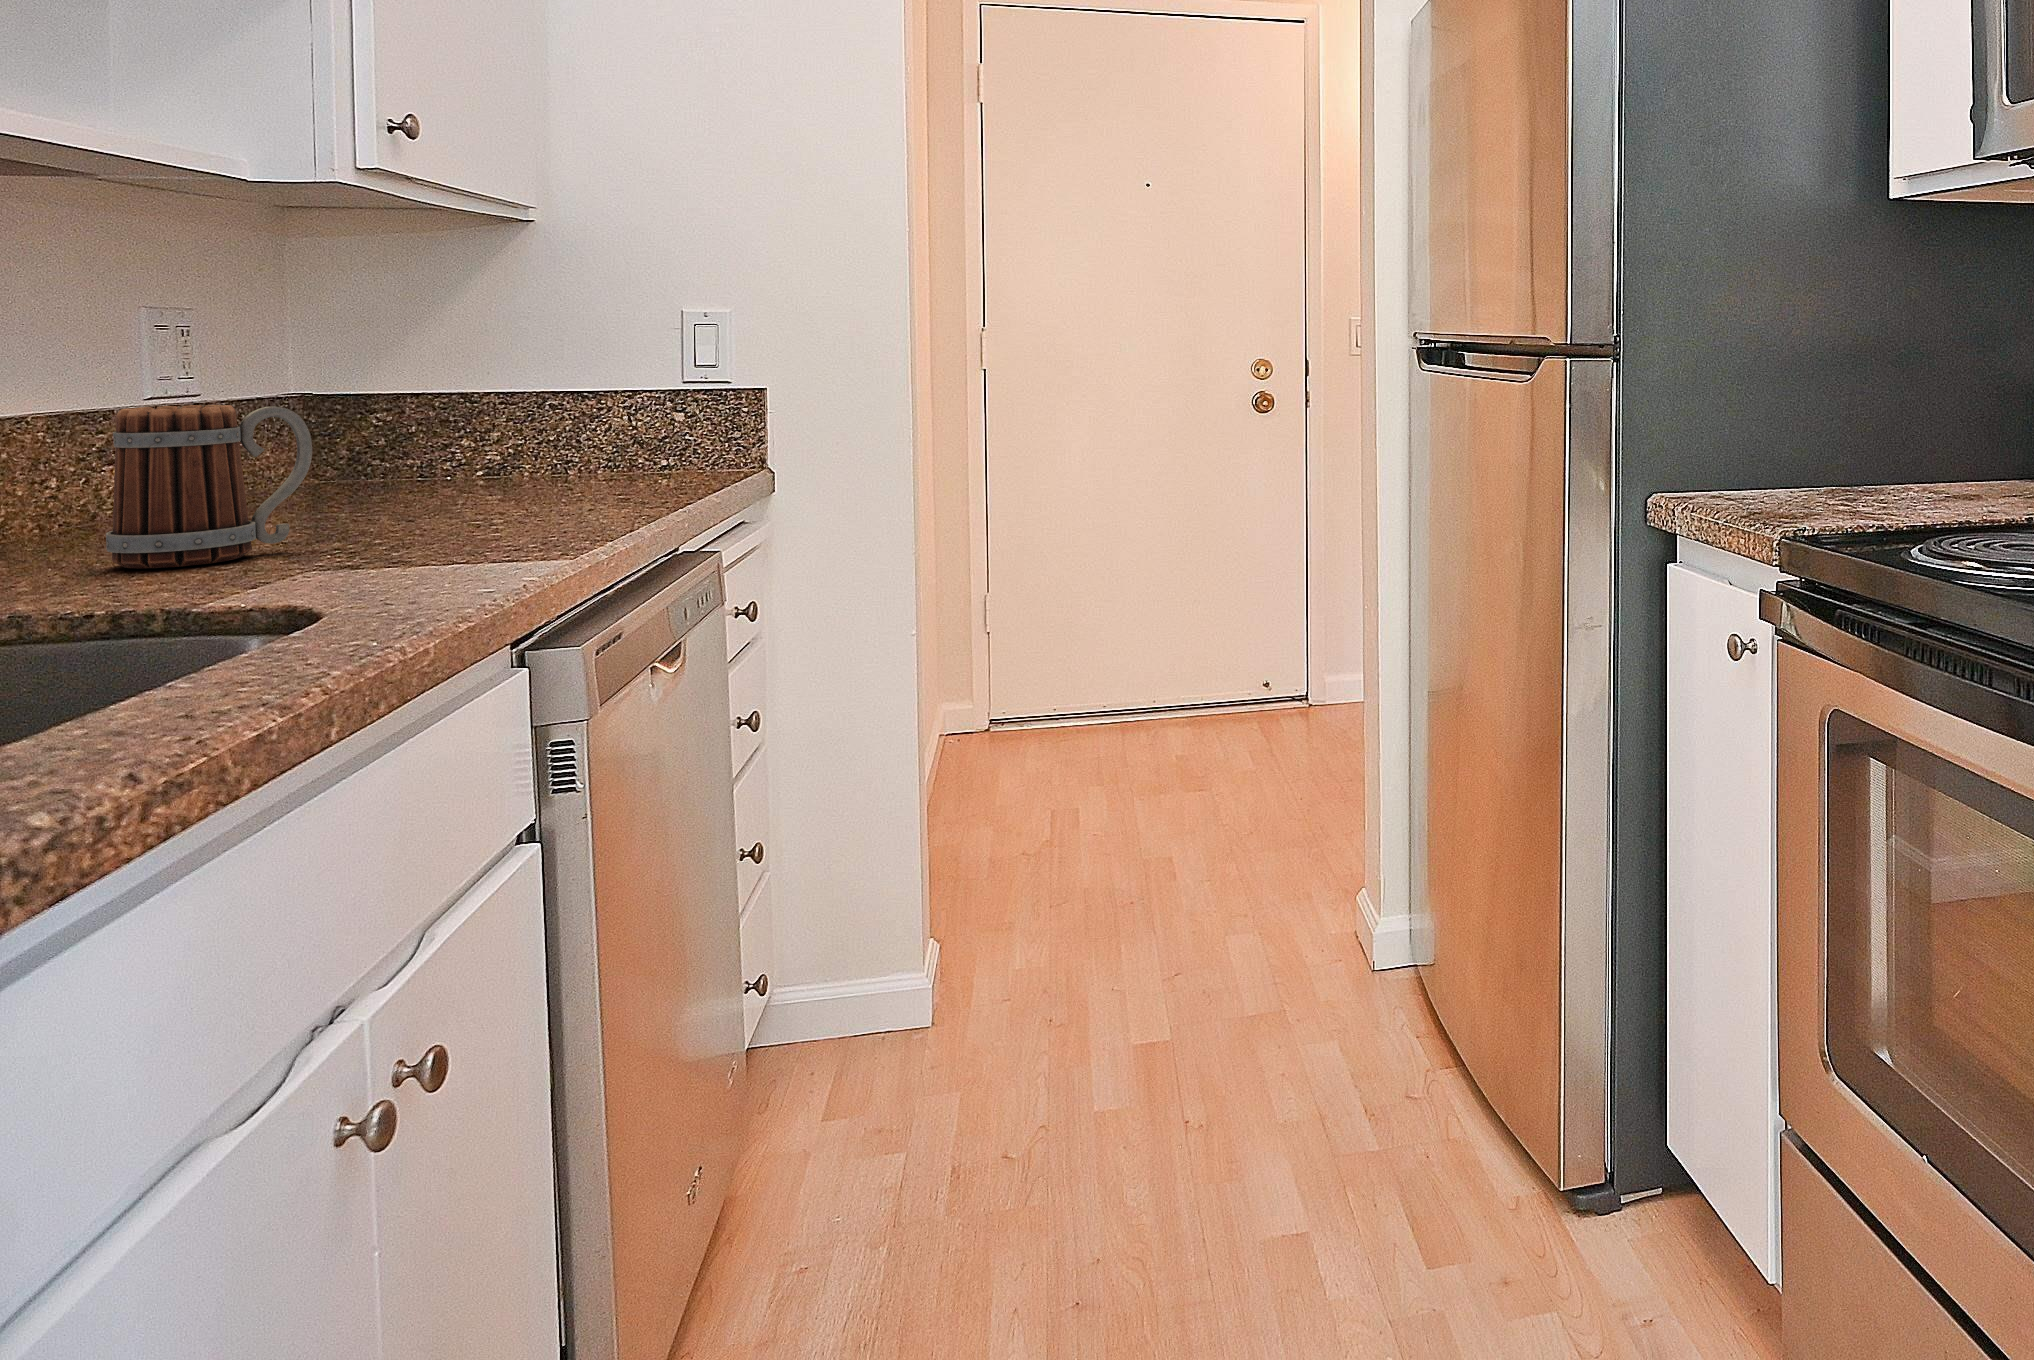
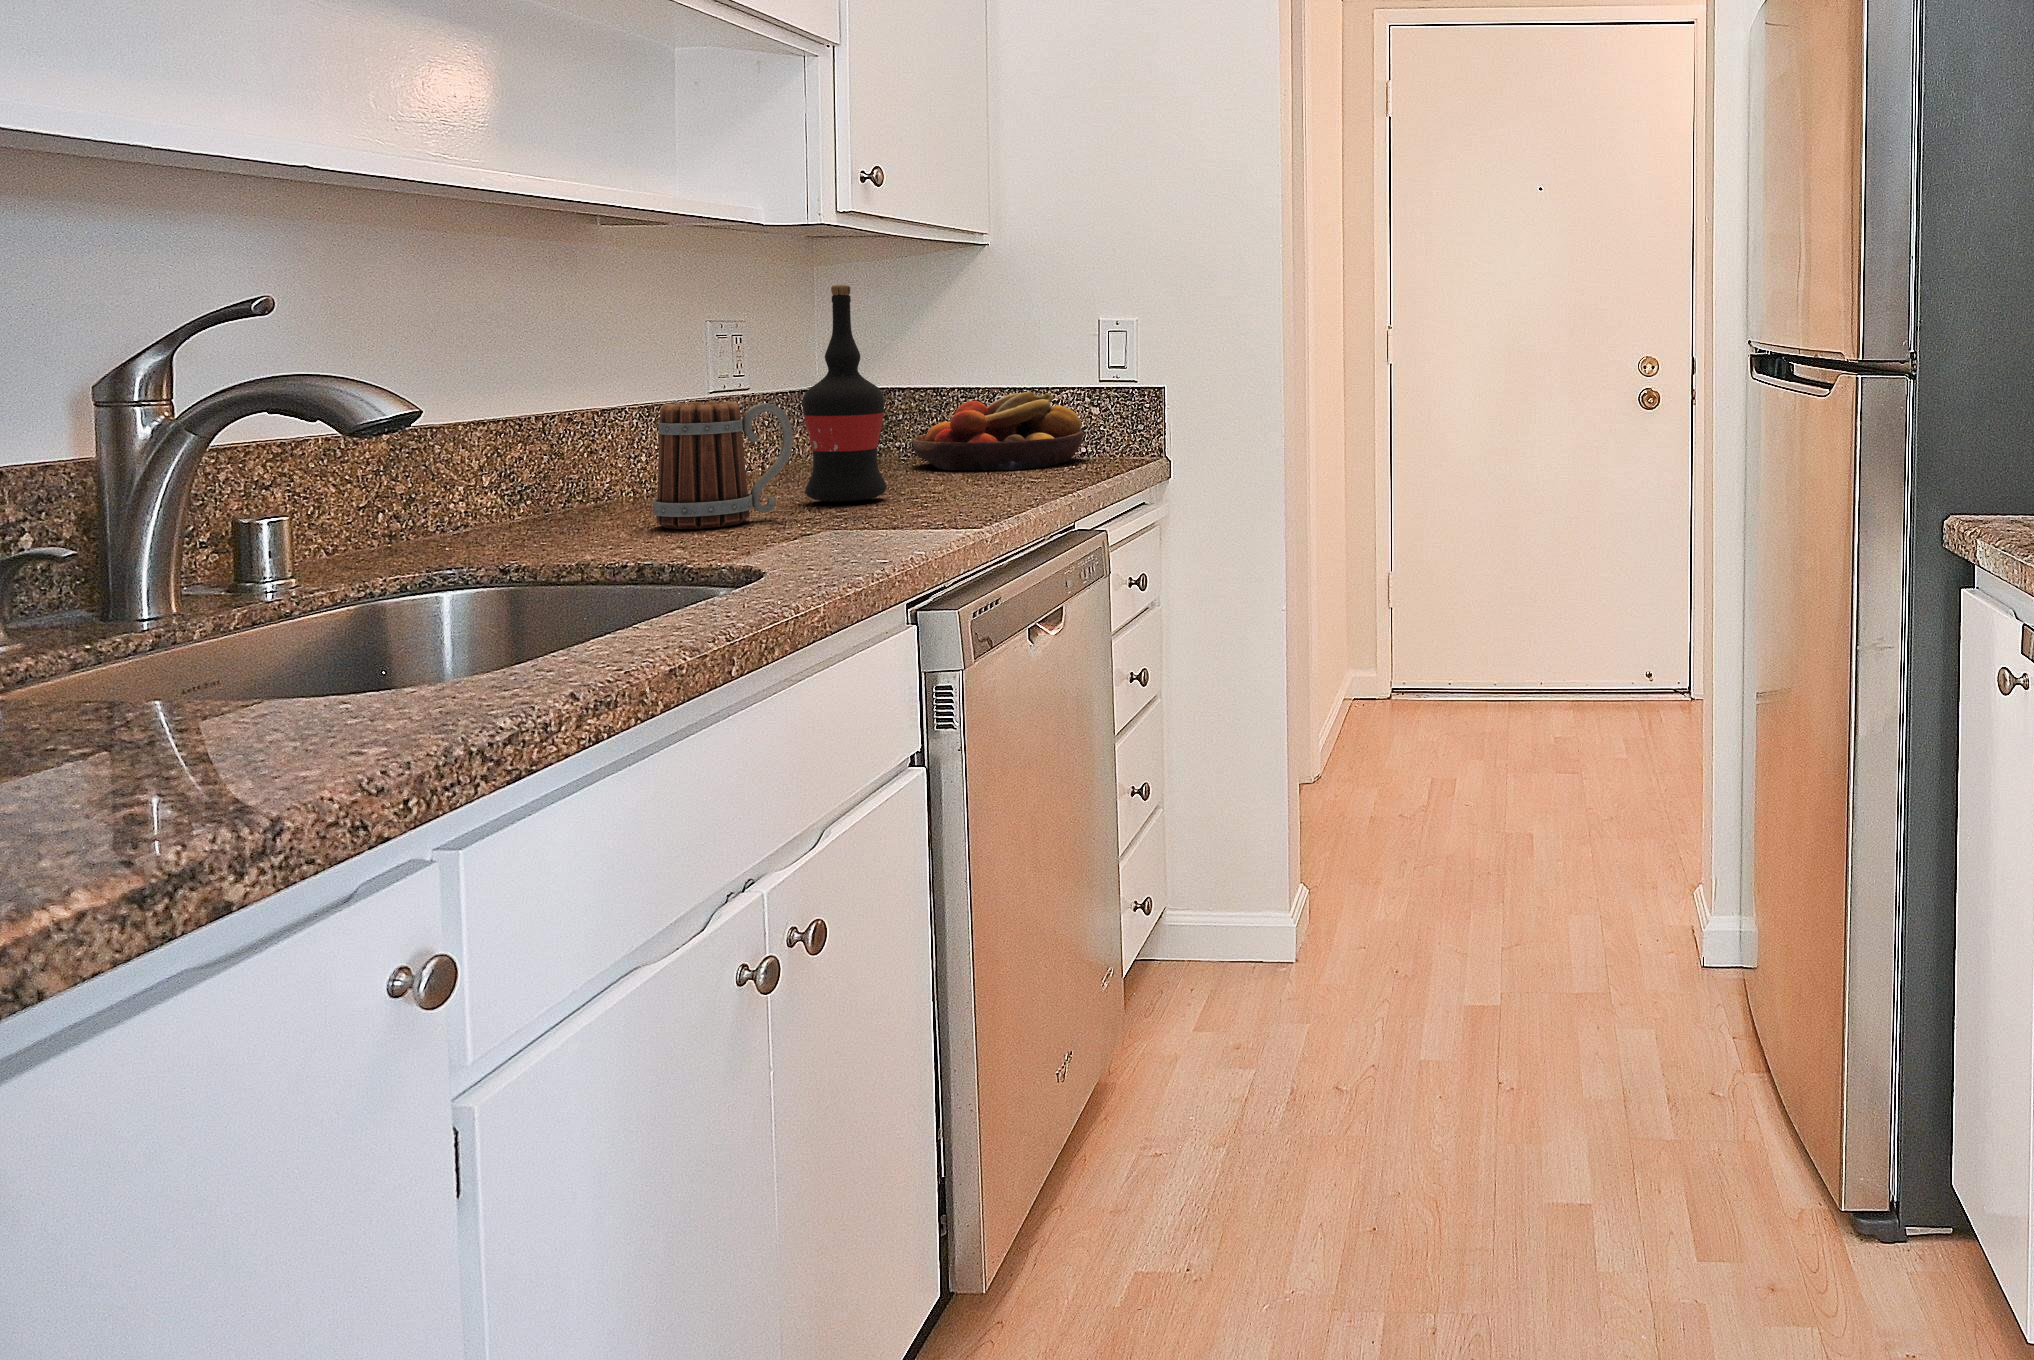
wine bottle: none [314,263,432,529] -> present [802,285,887,502]
fruit bowl: none [440,397,664,490] -> present [912,392,1083,470]

